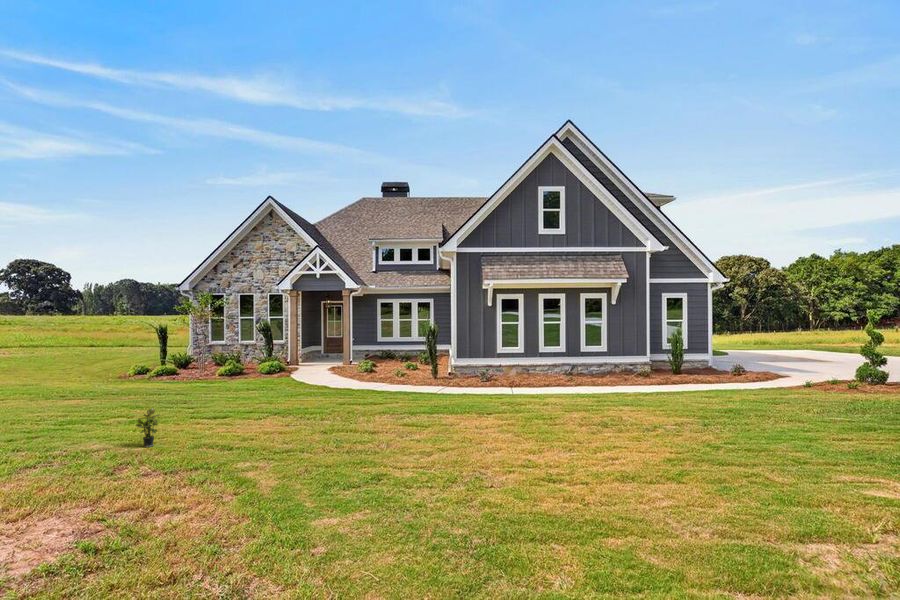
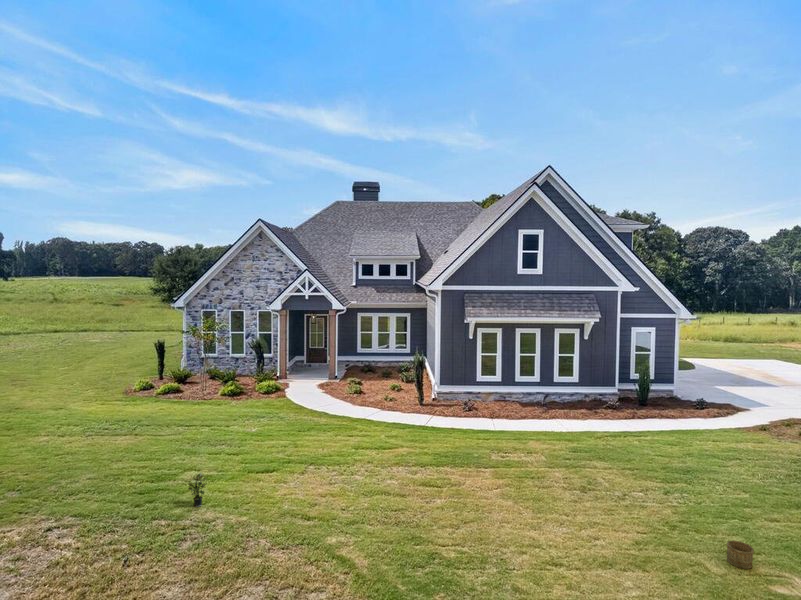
wooden bucket: none [756,452,788,480] -> present [727,540,754,569]

